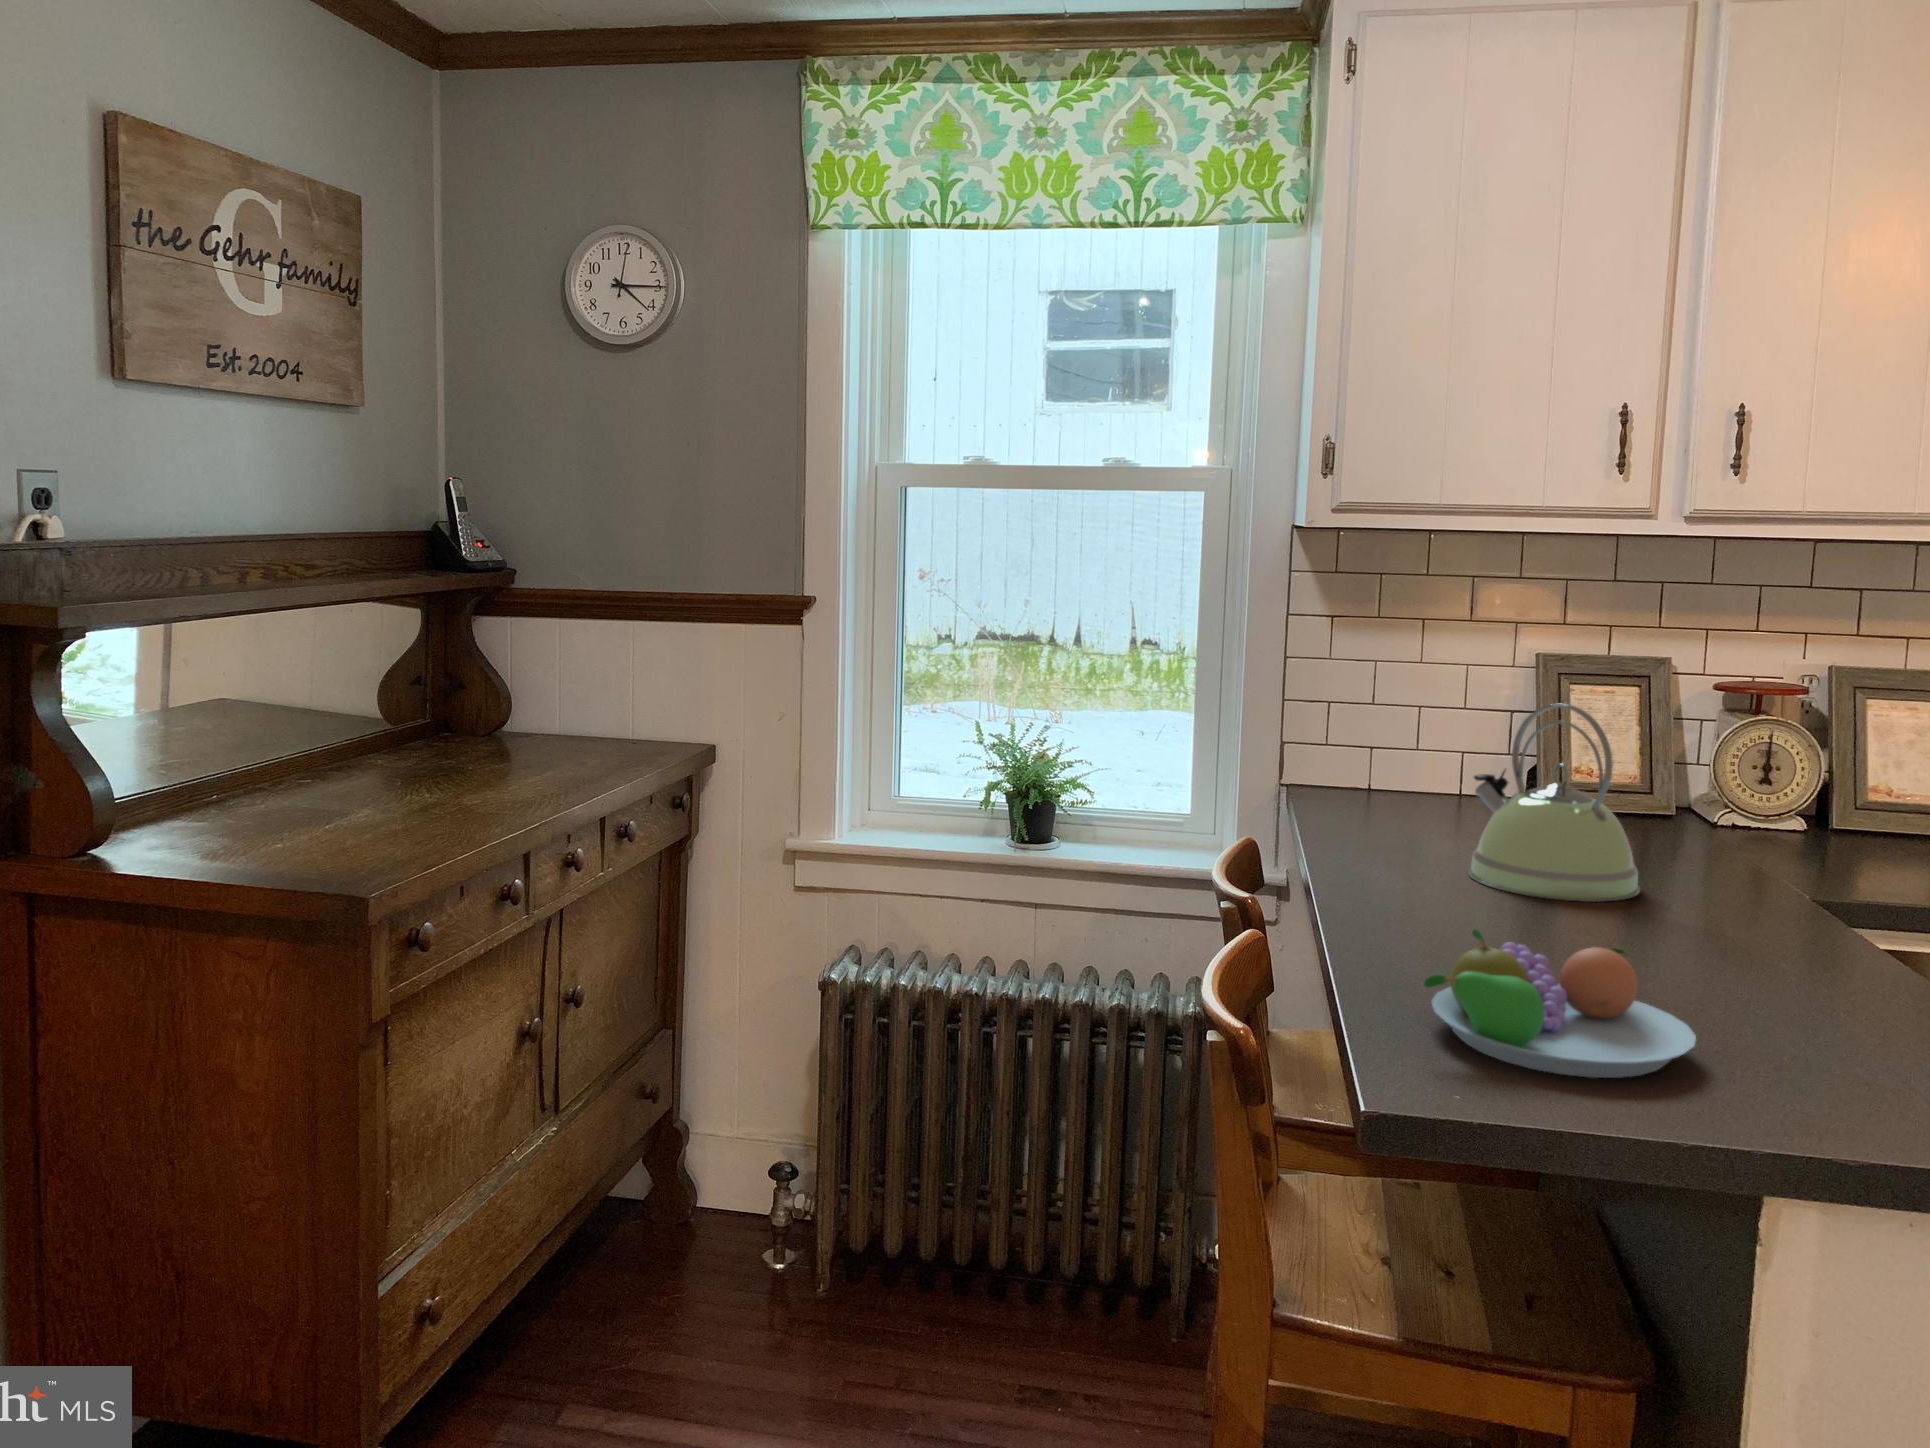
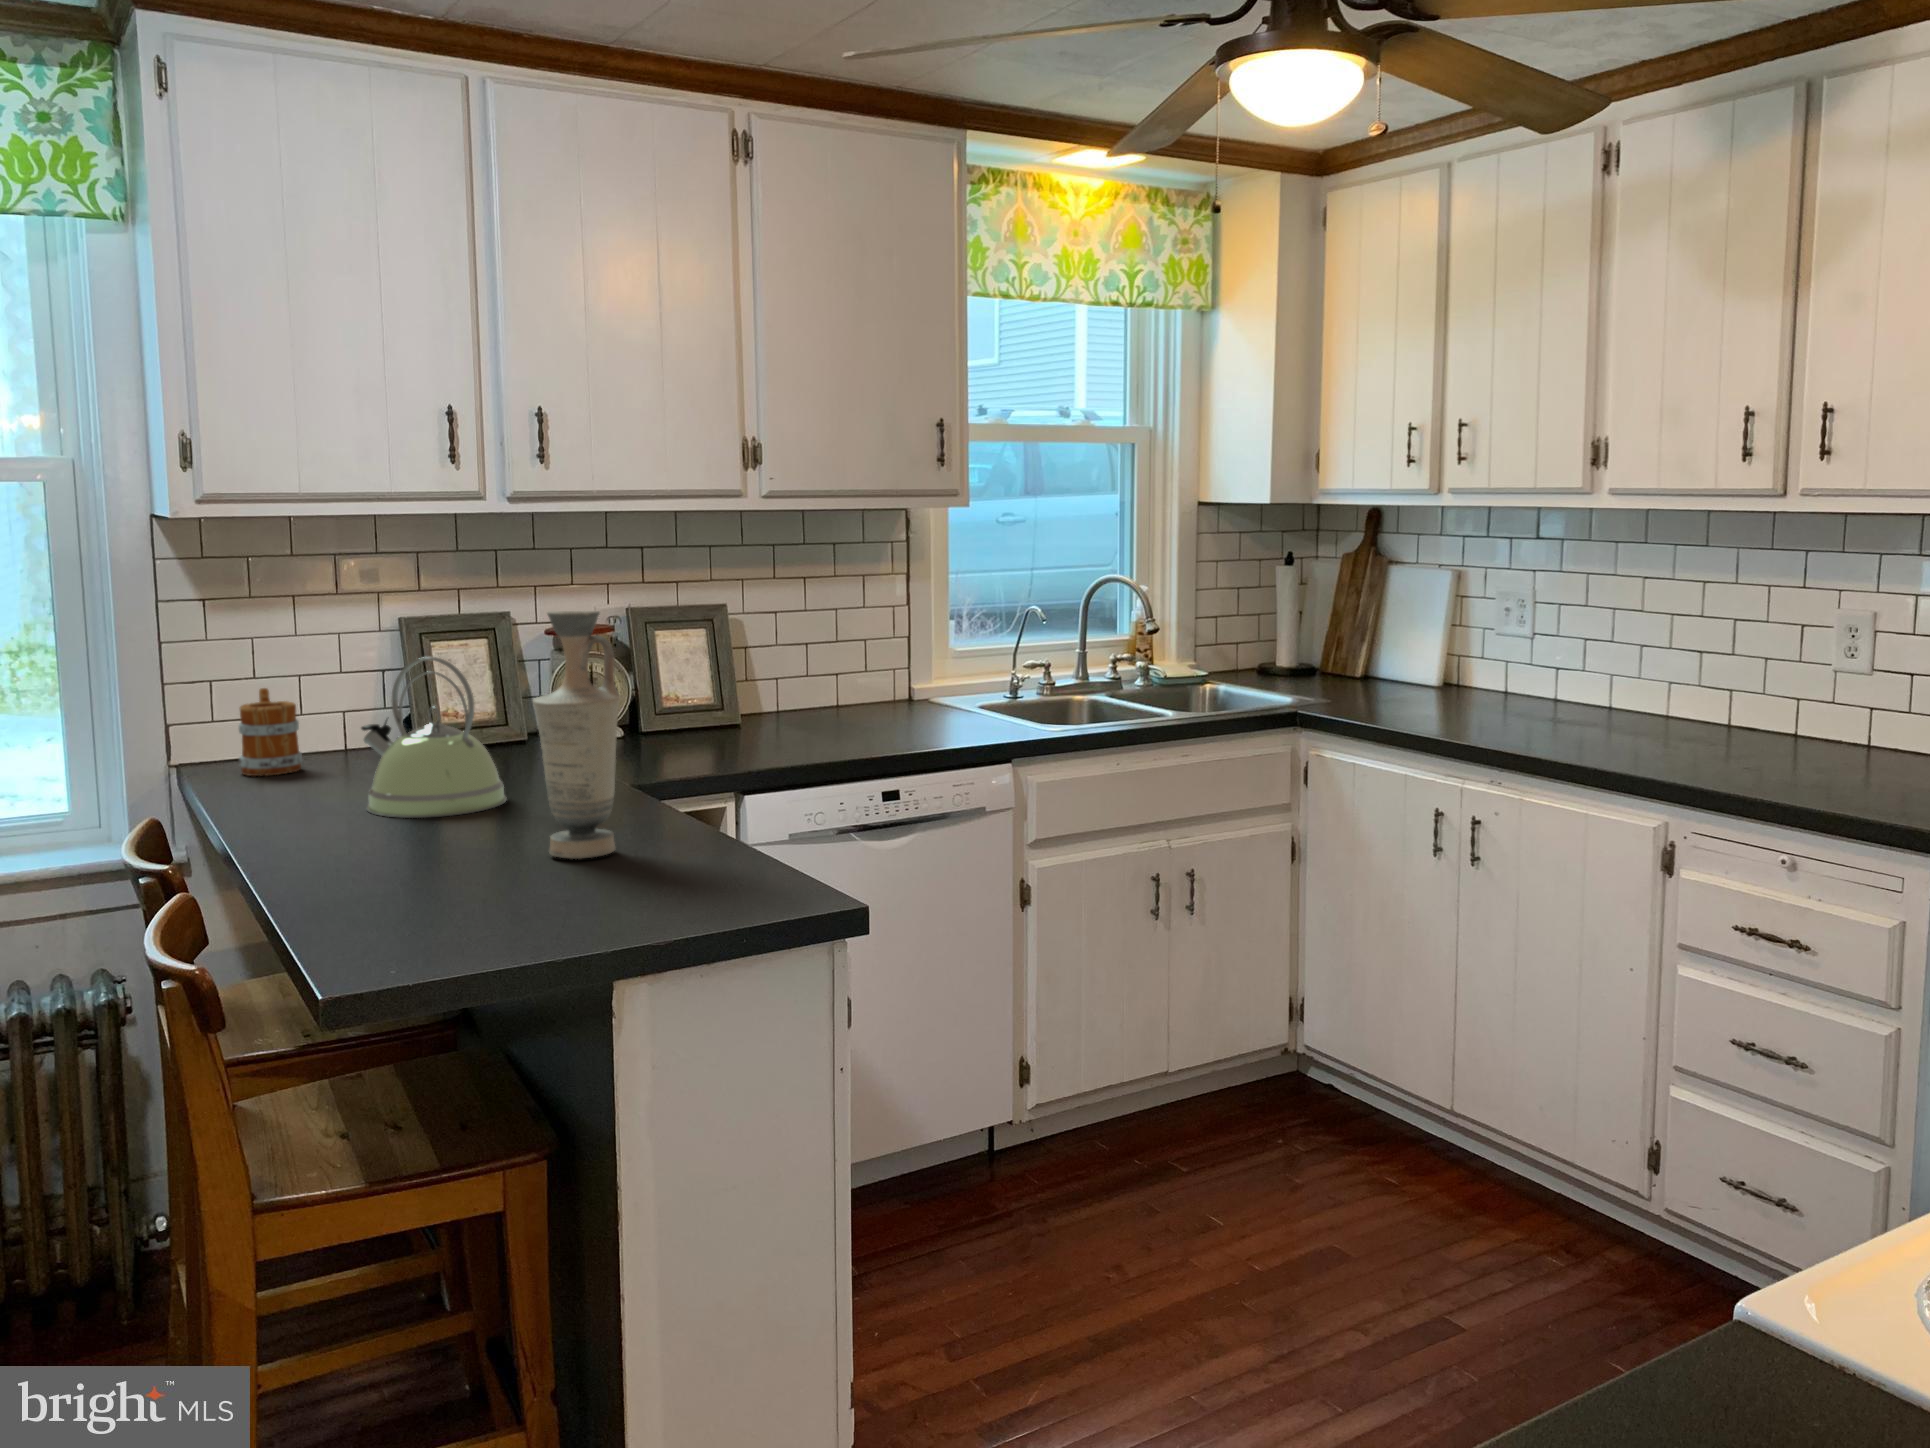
vase: none [1691,663,1824,1006] -> present [533,611,620,859]
mug: none [1346,716,1411,812] -> present [239,688,302,776]
fruit bowl: present [1424,929,1696,1078] -> none [351,831,554,929]

